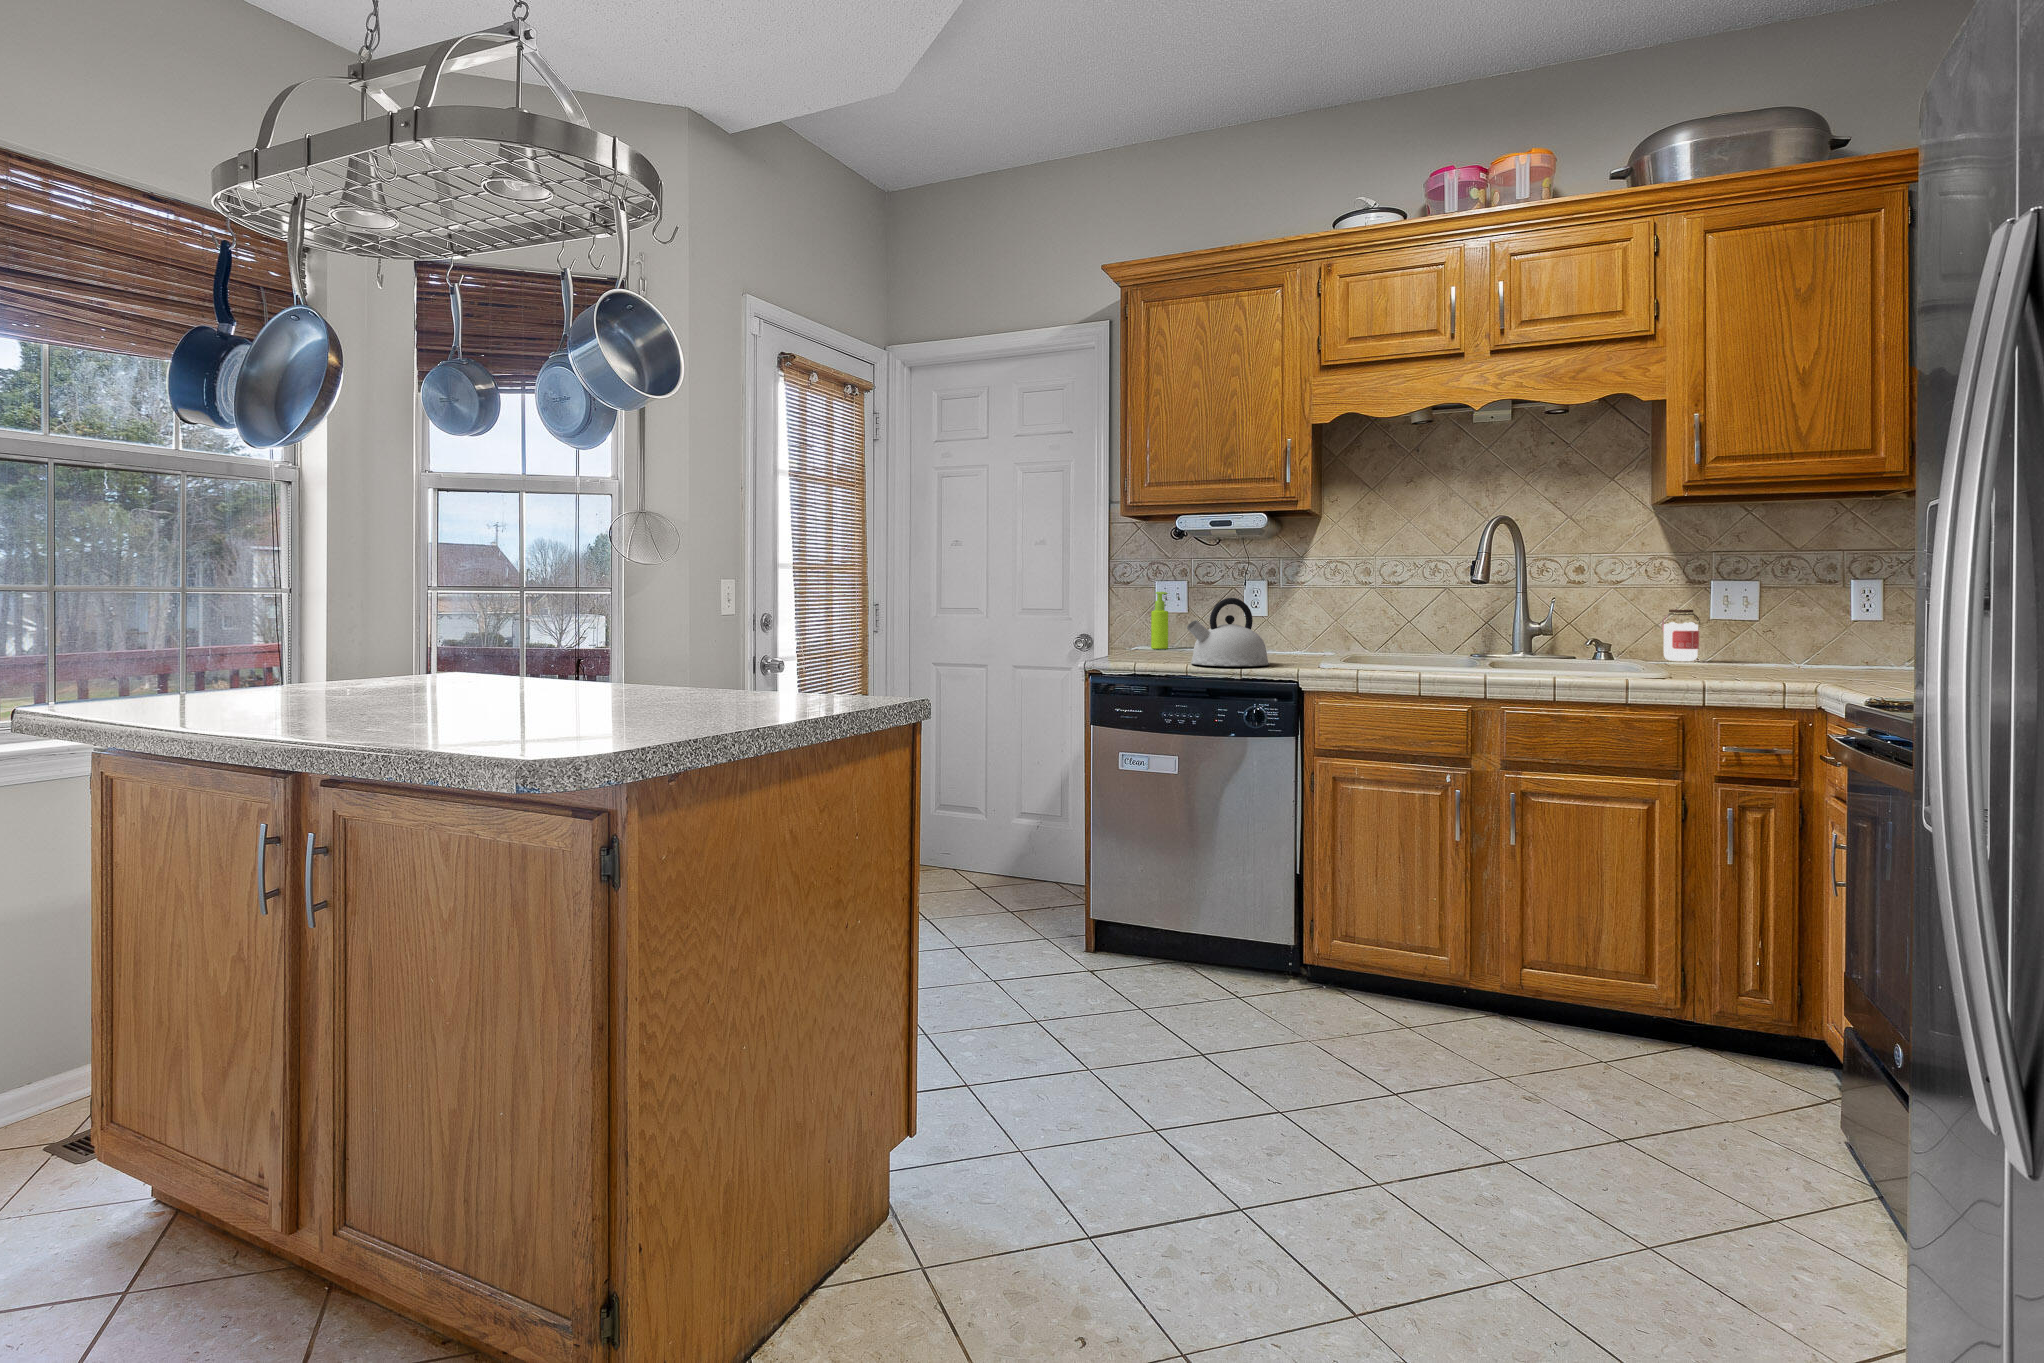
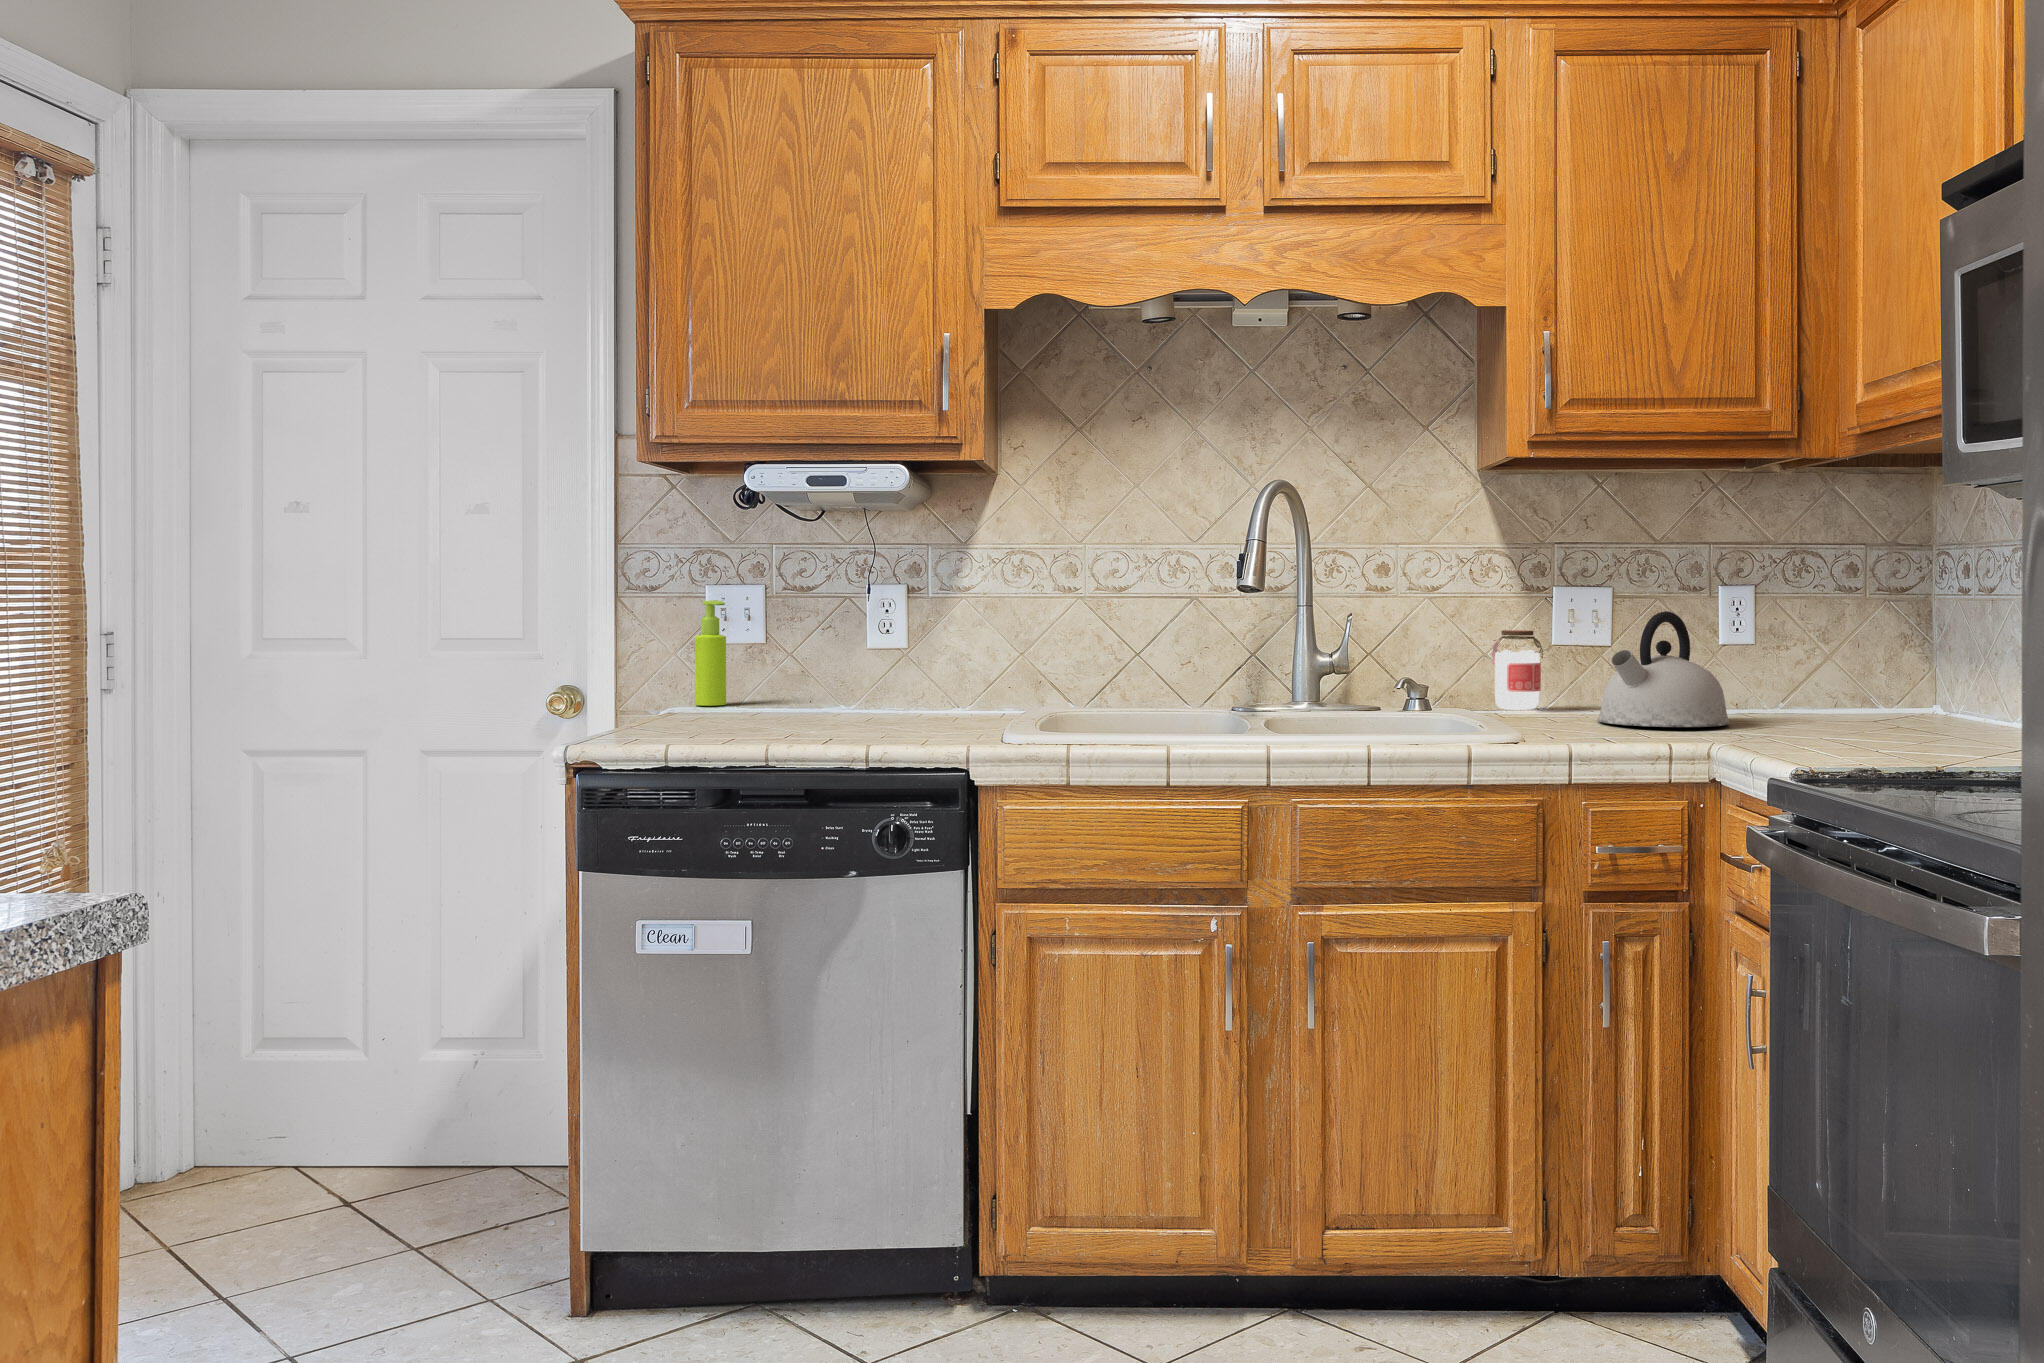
kettle: present [1187,598,1269,666] -> present [1597,611,1730,727]

